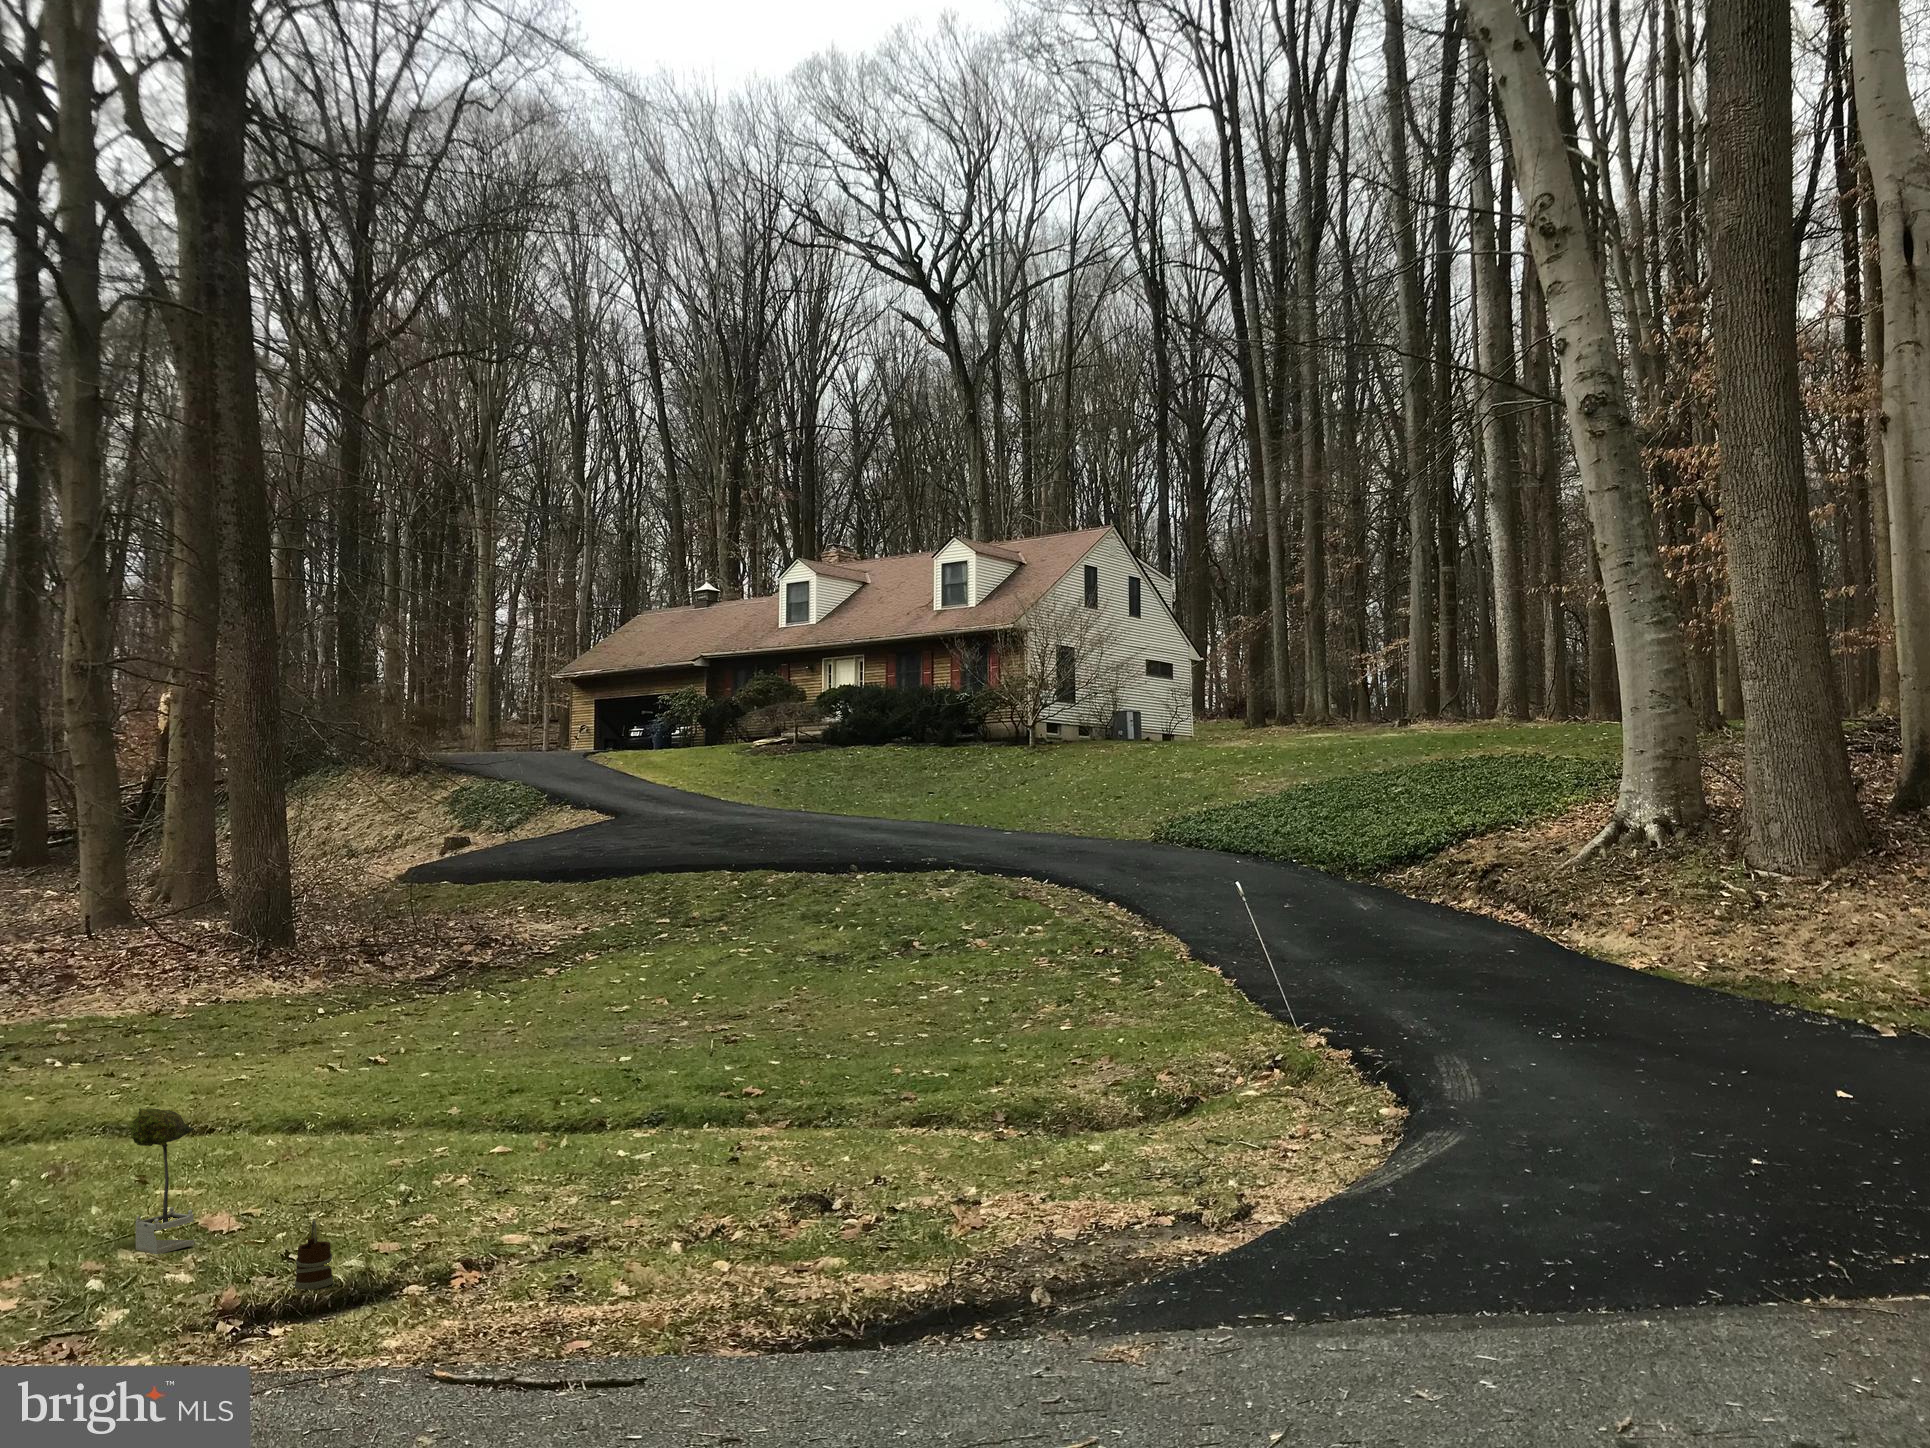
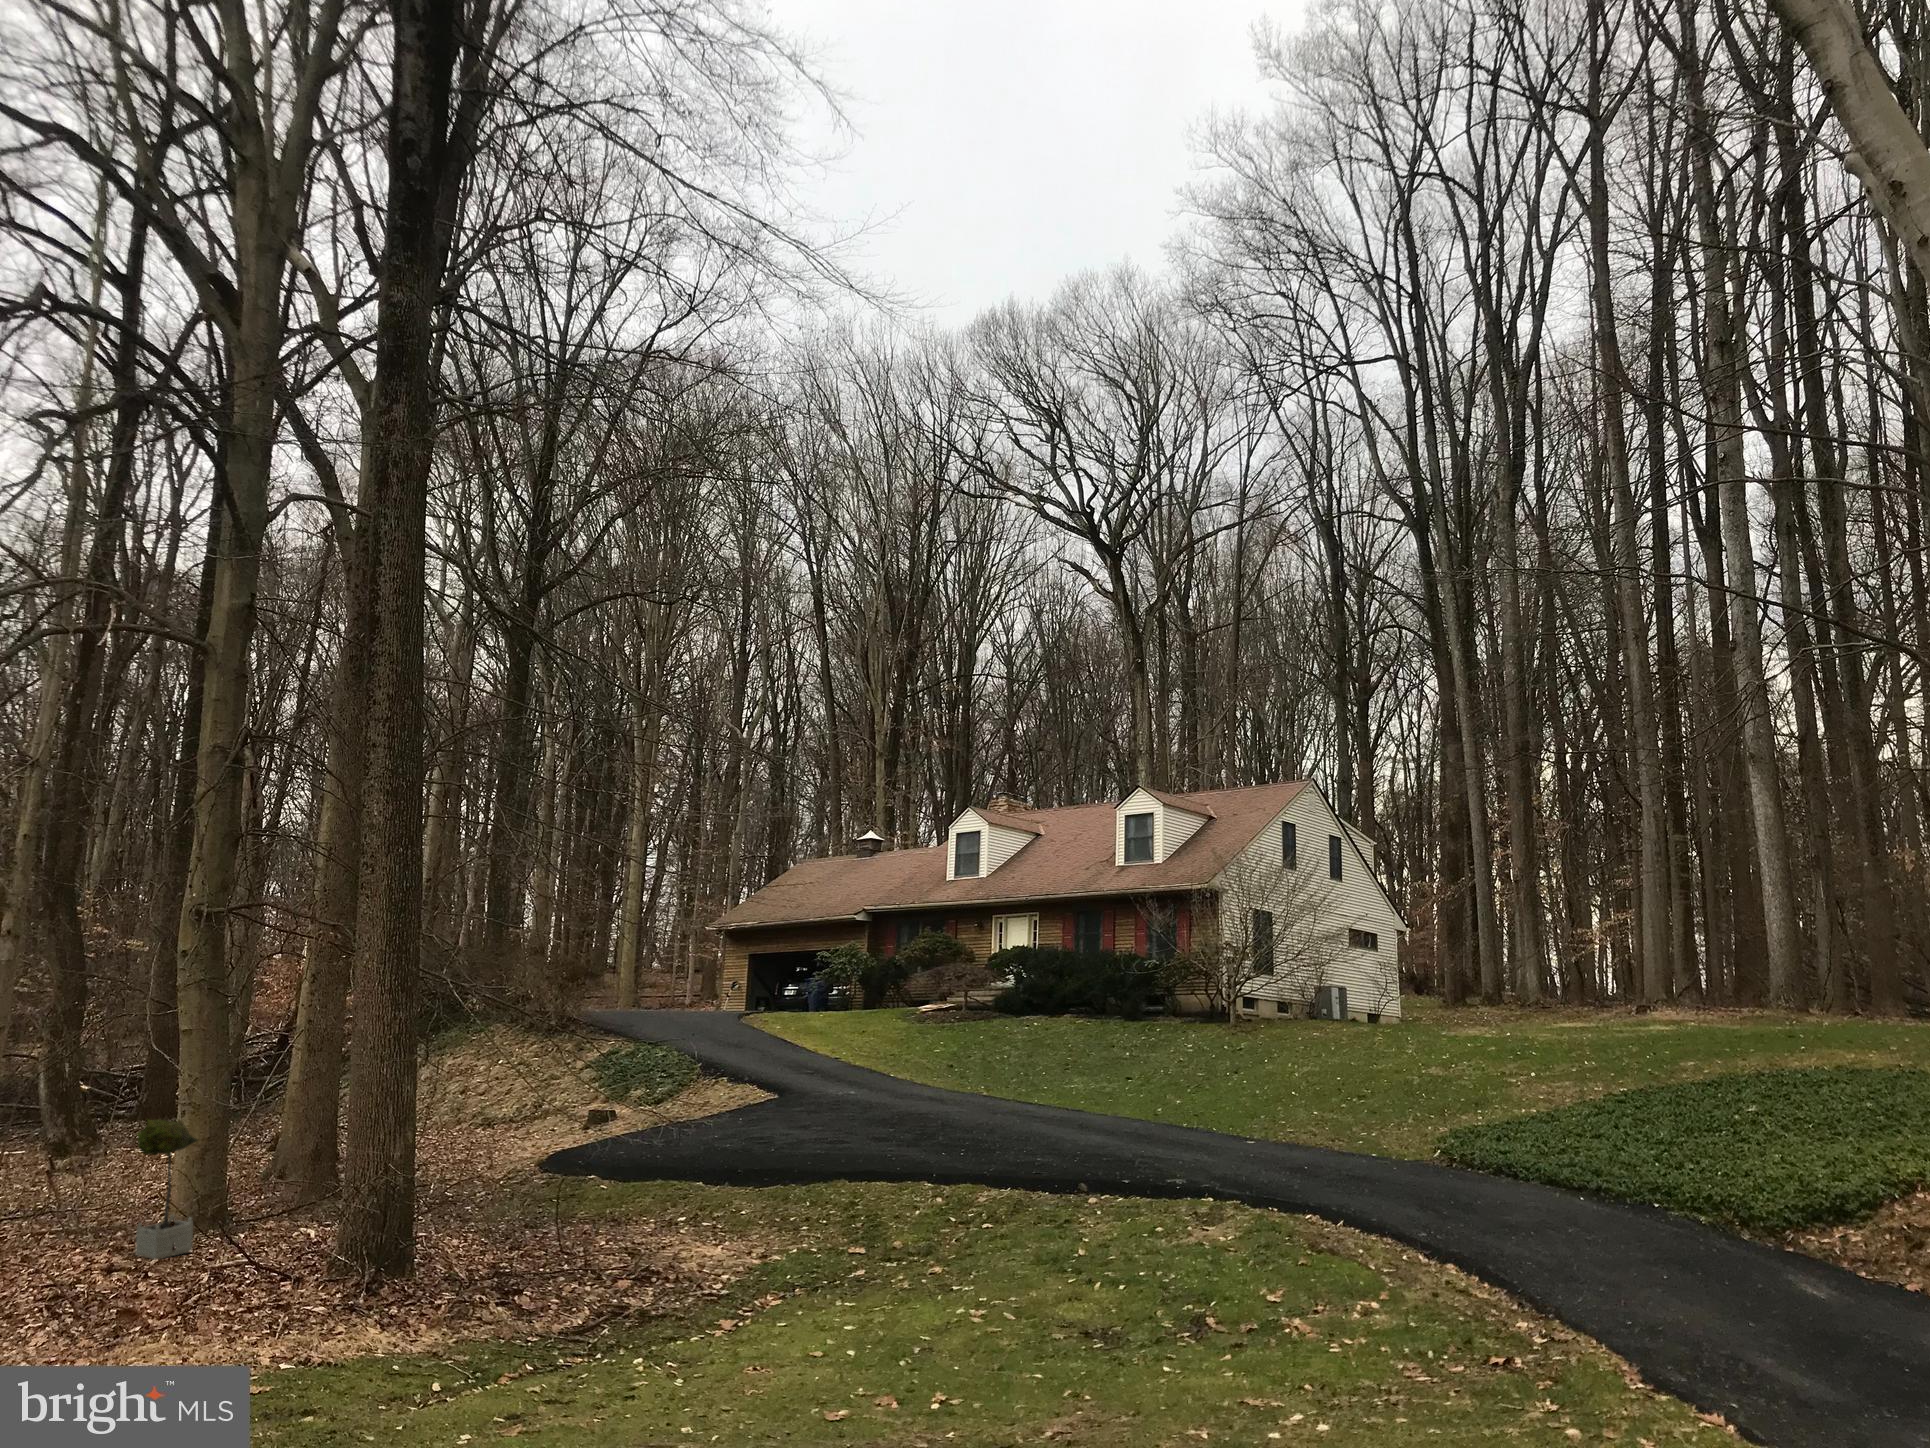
wooden bucket: present [295,1220,333,1289] -> none [290,1227,327,1295]

